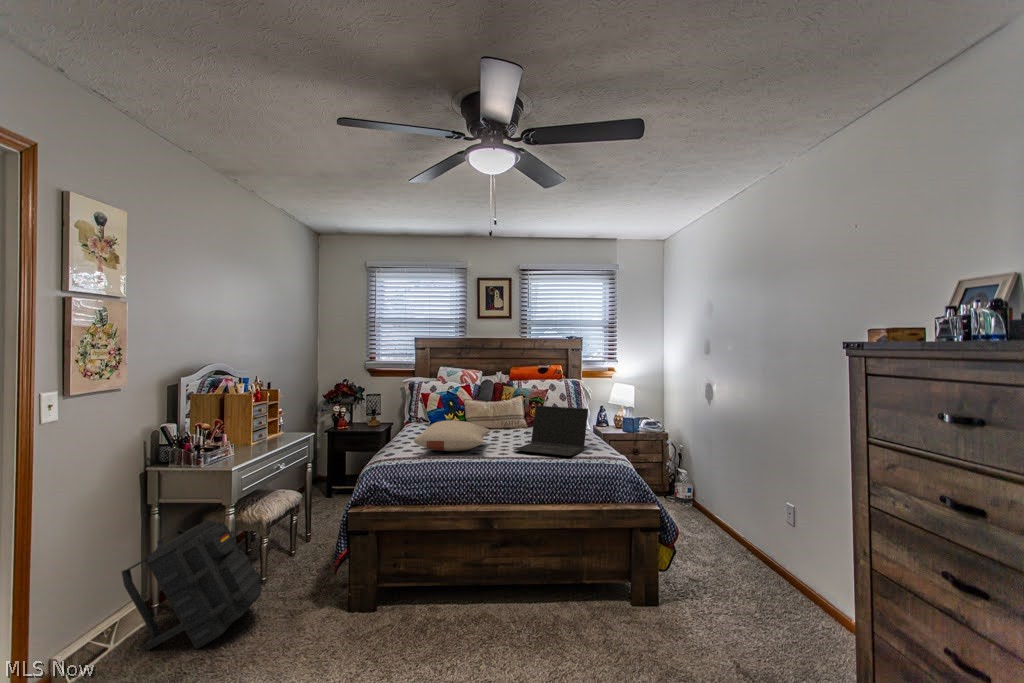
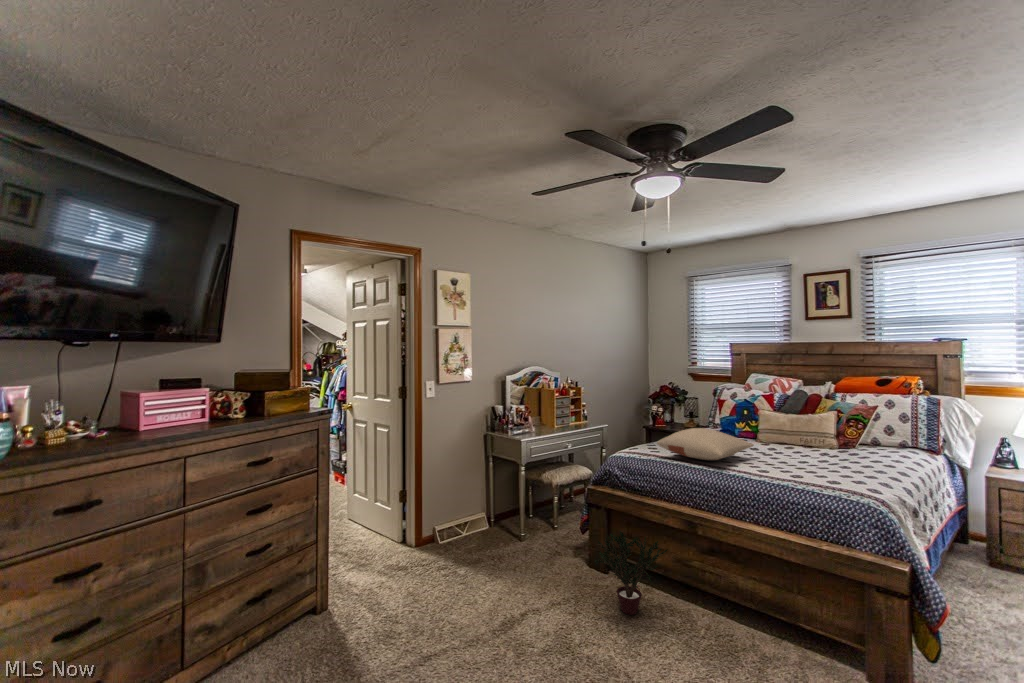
laptop: present [514,406,588,456] -> none [762,425,877,492]
backpack: present [122,520,262,650] -> none [468,474,541,558]
potted plant: none [380,540,453,632] -> present [595,531,667,615]

